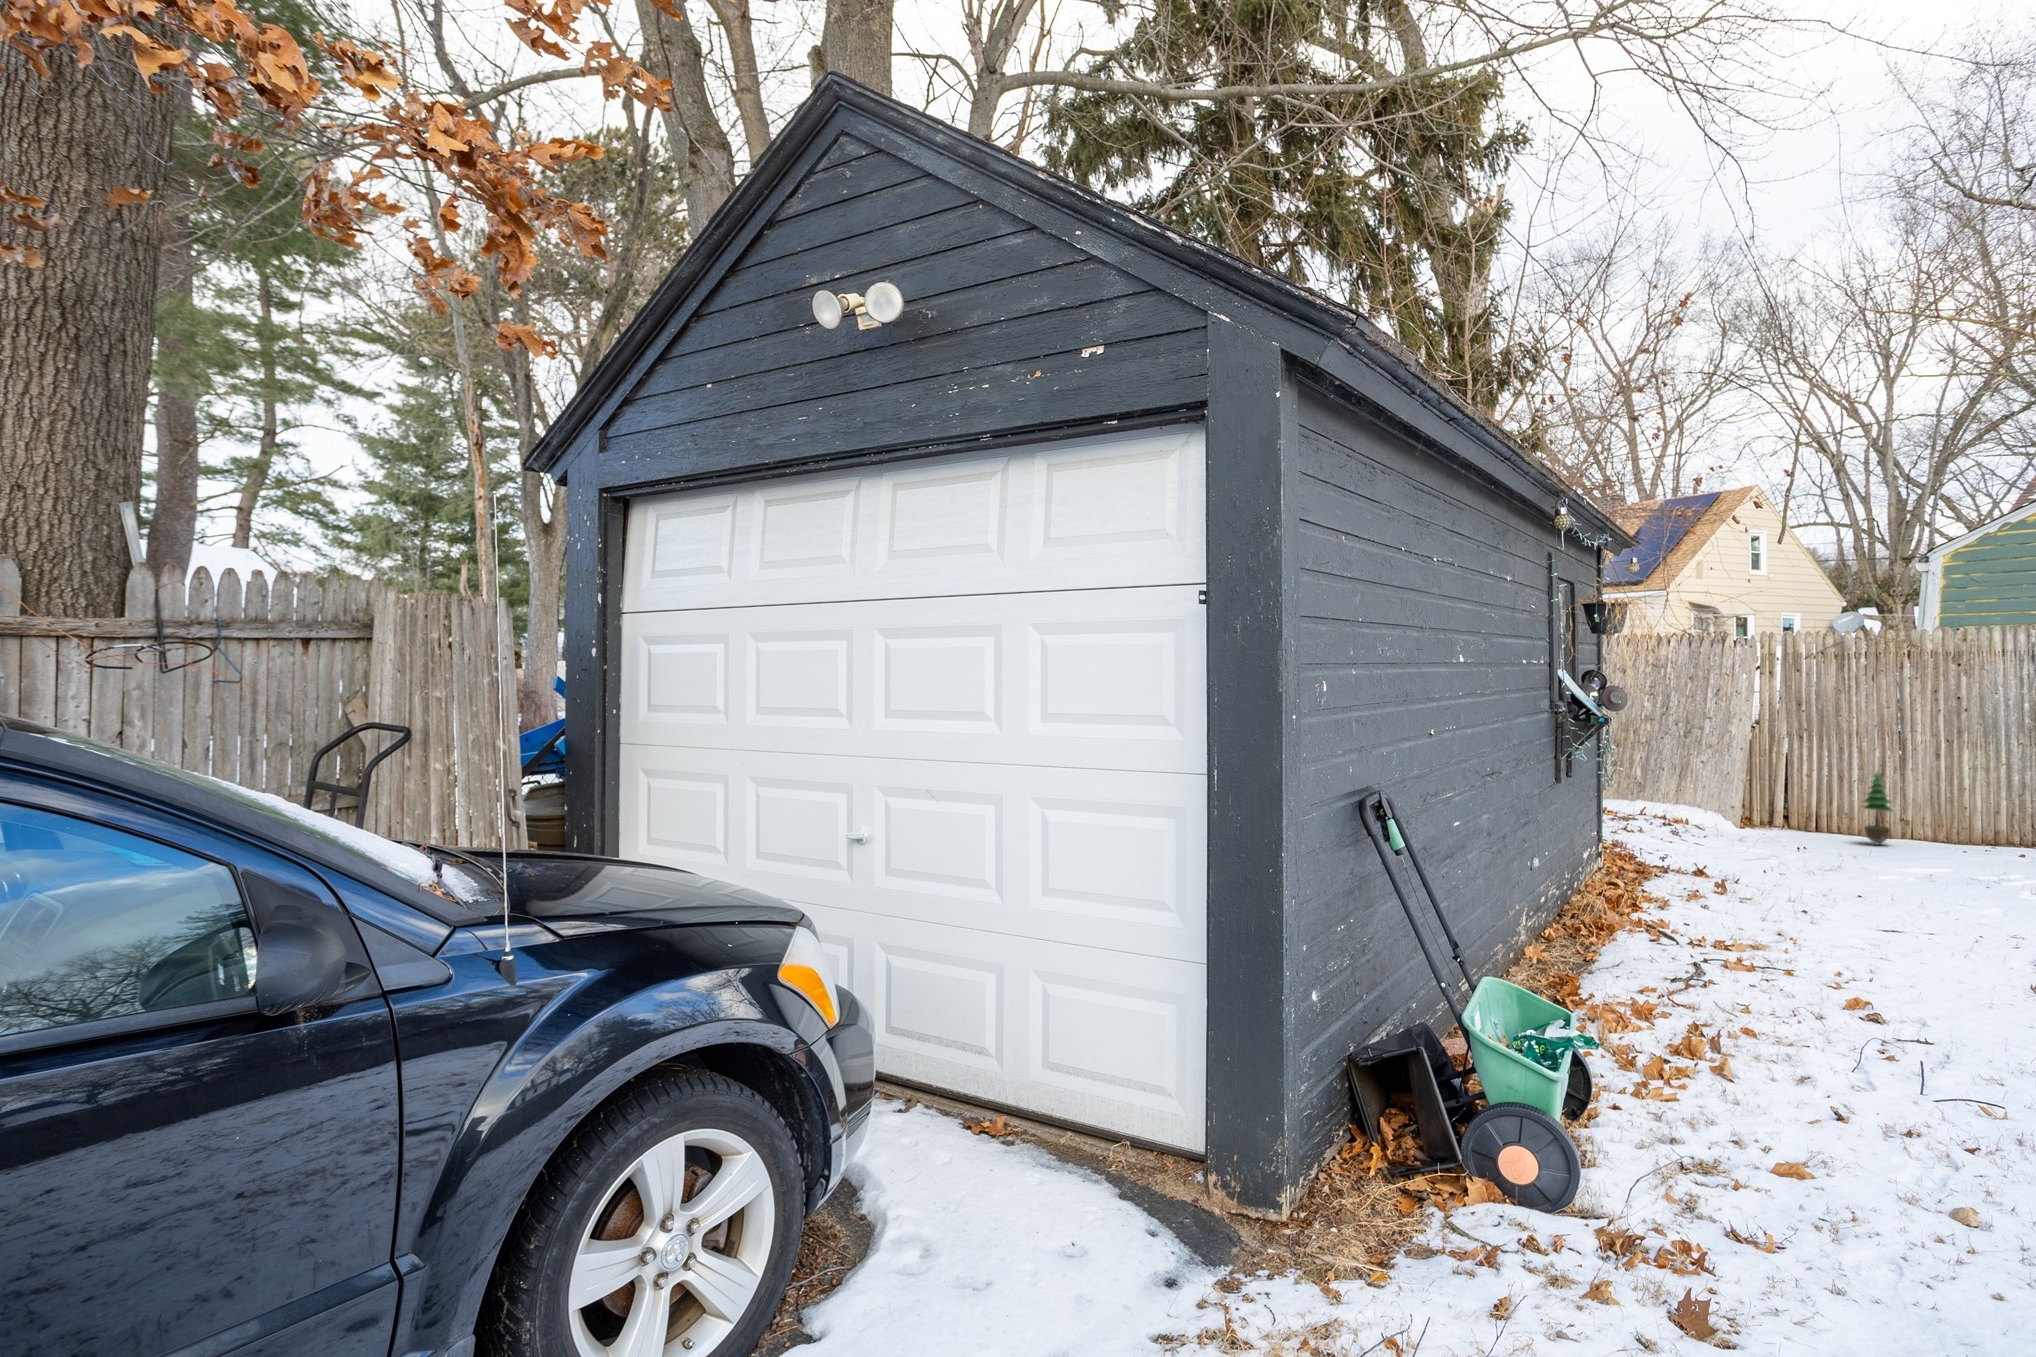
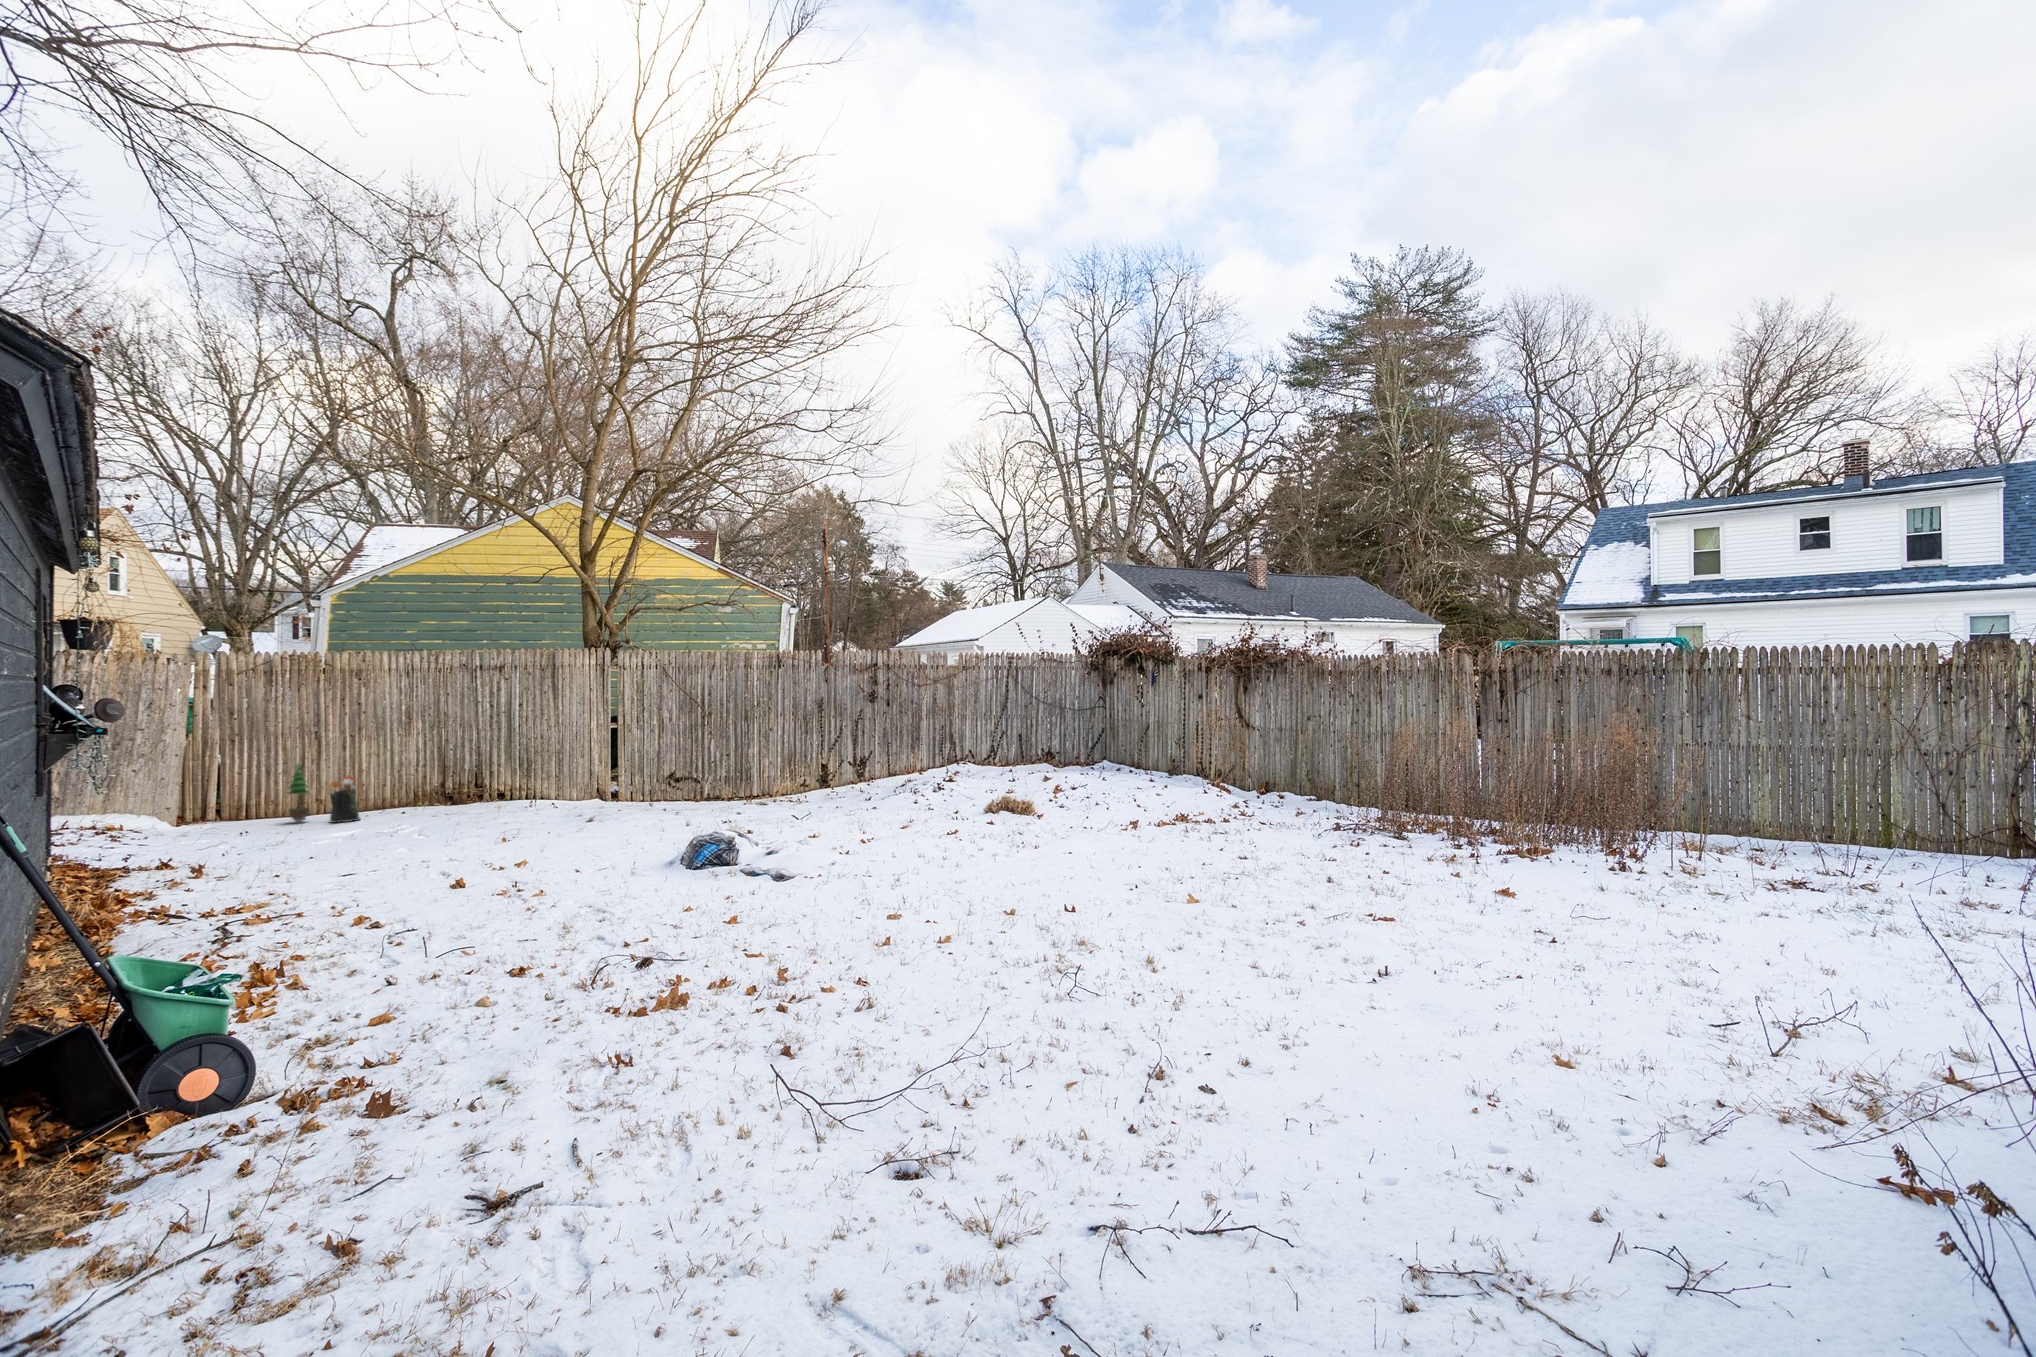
watering can: none [1915,793,1960,855] -> present [330,775,360,823]

